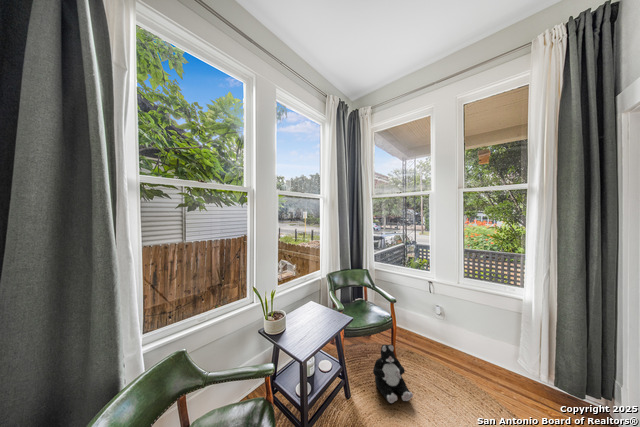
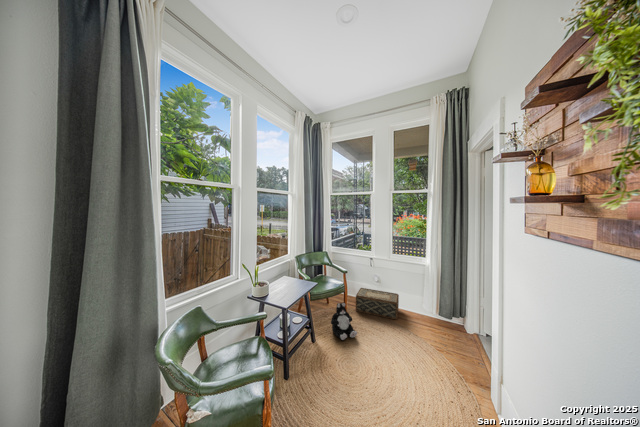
woven basket: none [409,320,475,377] -> present [356,288,399,319]

